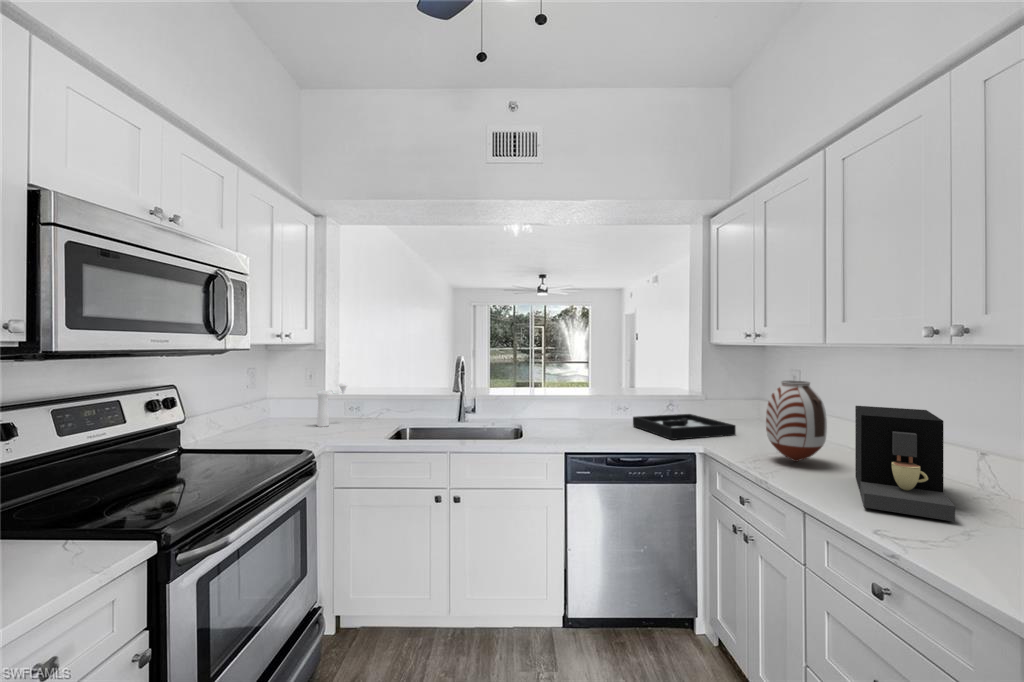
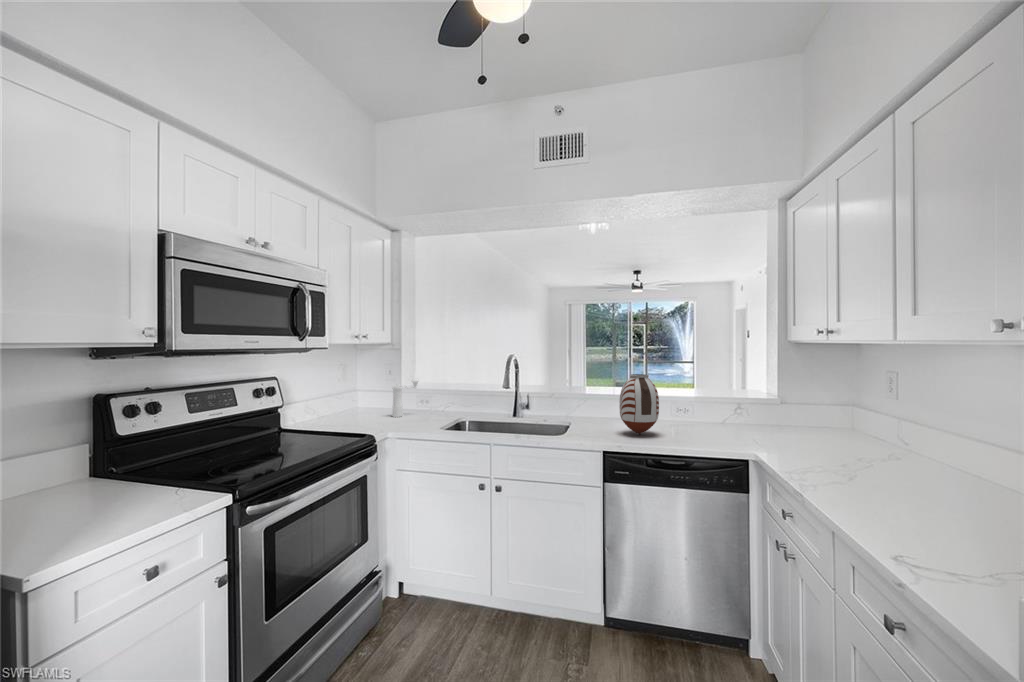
vase: present [766,381,827,462] -> present [619,374,659,434]
coffee maker: present [855,406,955,522] -> none [877,418,986,549]
decorative tray: present [633,414,736,440] -> none [689,421,798,446]

